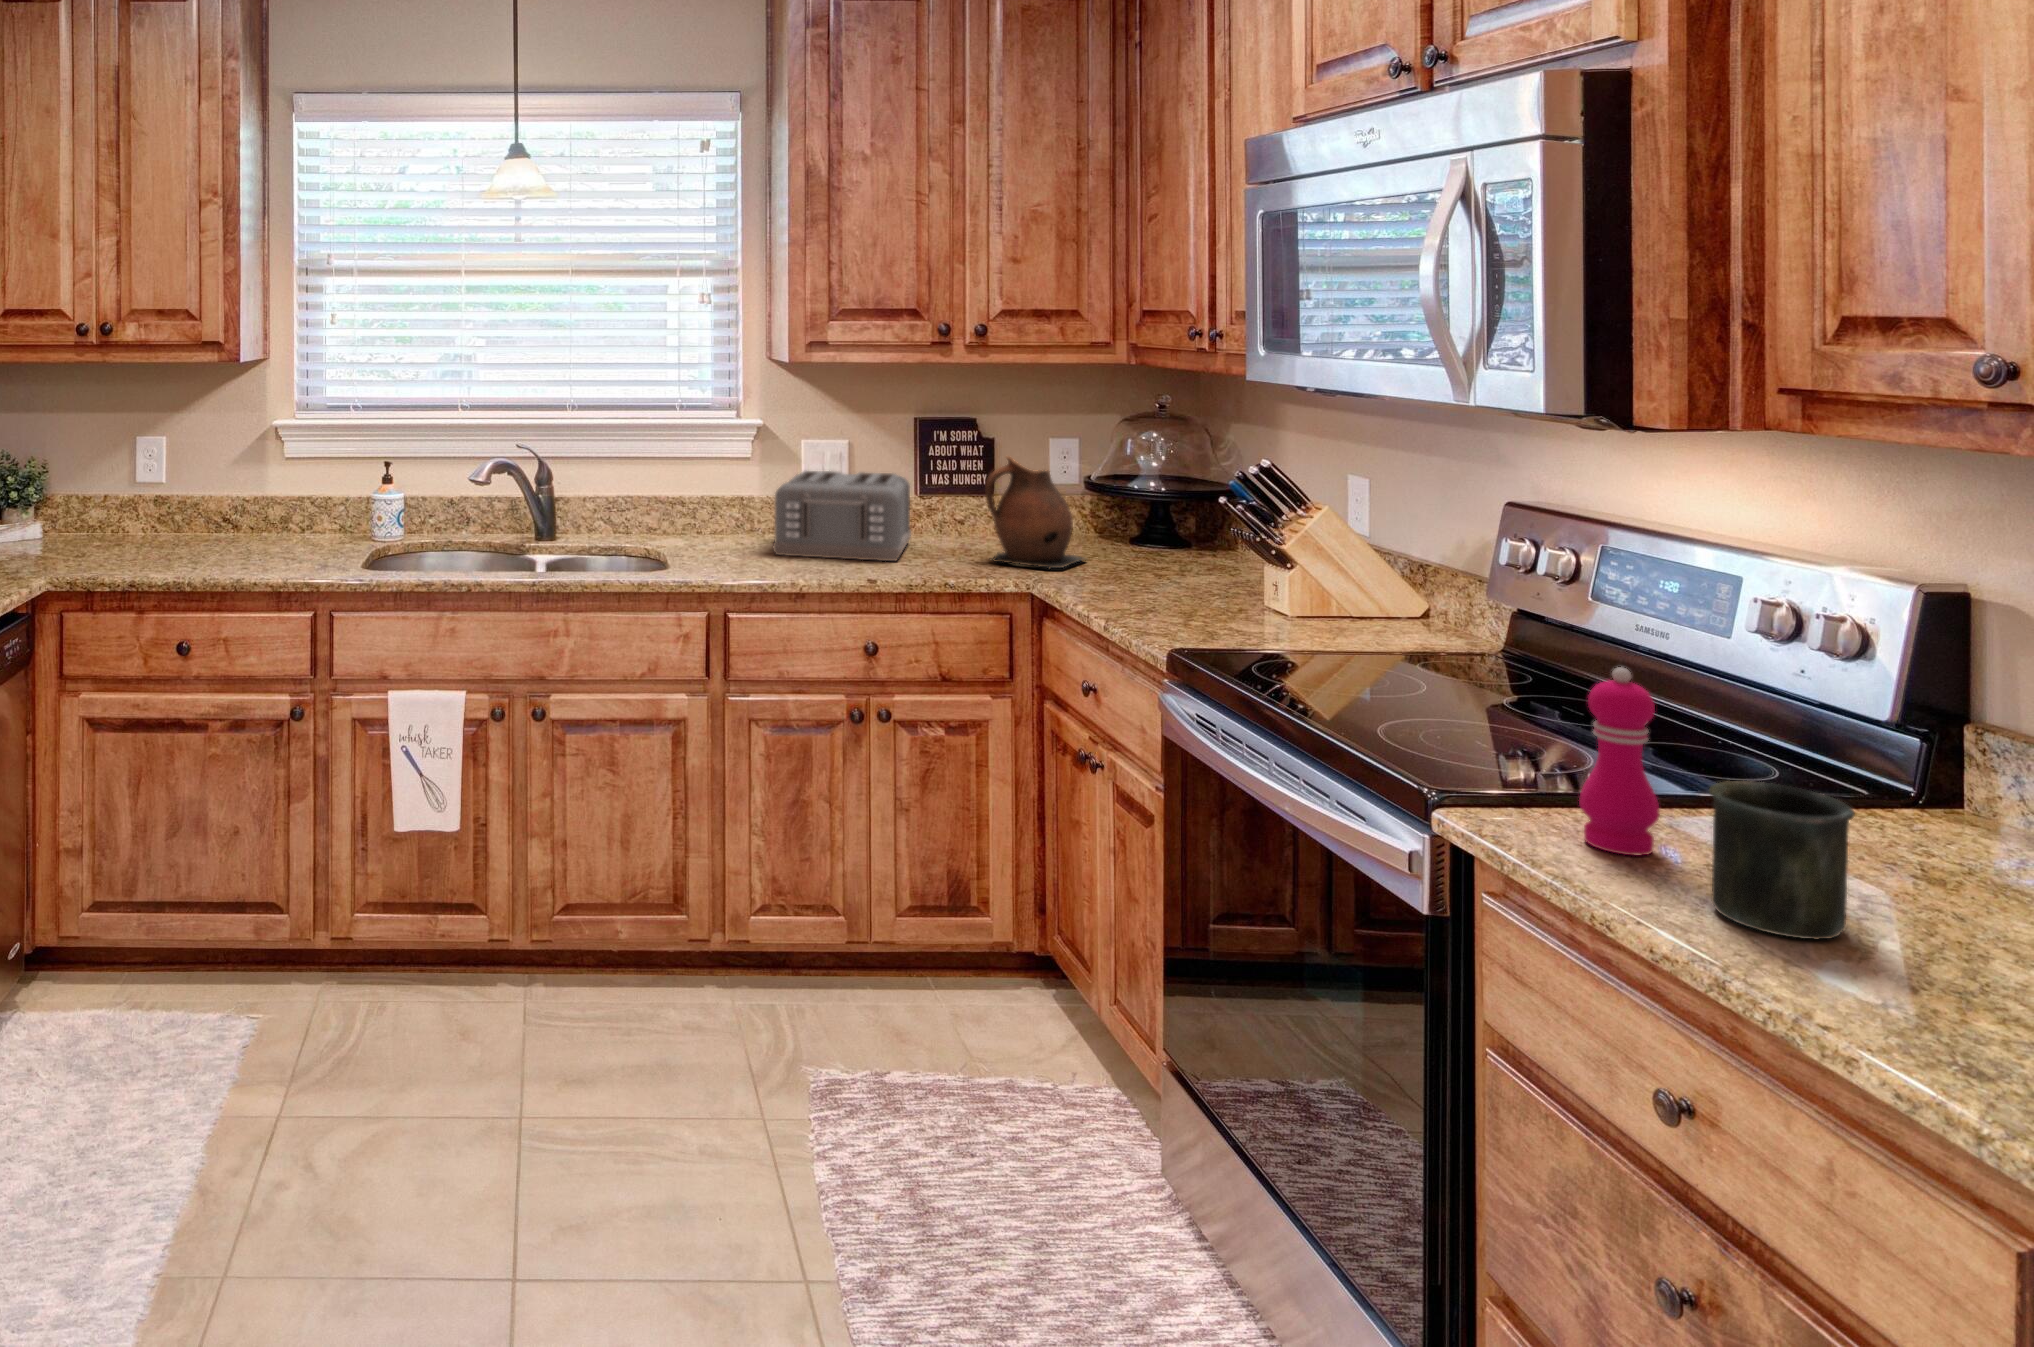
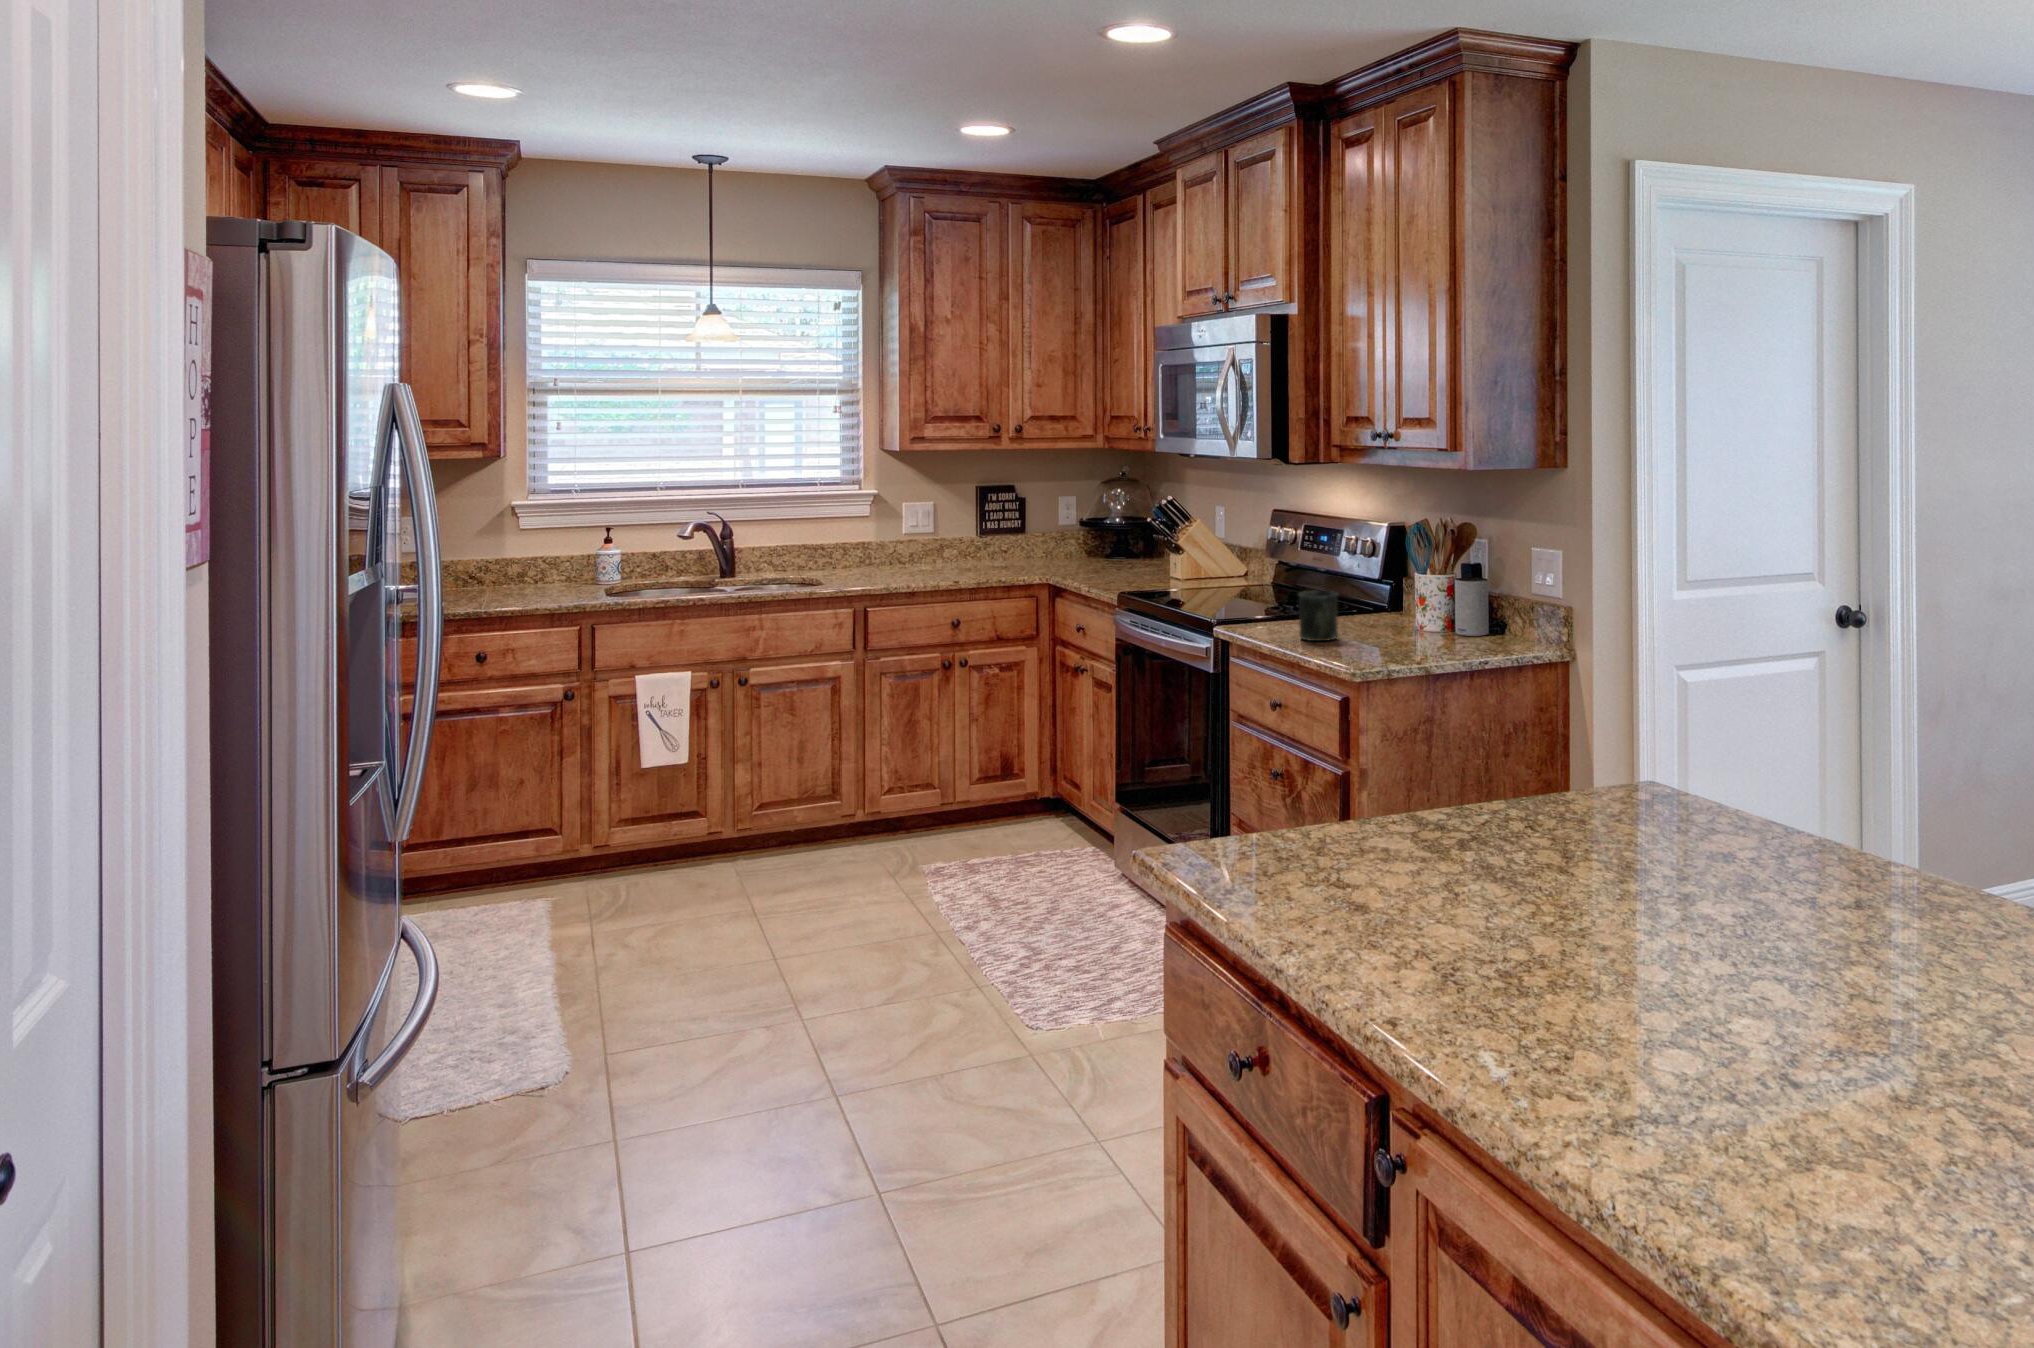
ceramic pitcher: present [985,456,1085,569] -> none [1020,503,1080,570]
toaster: present [773,471,911,561] -> none [888,519,973,573]
pepper mill: present [1579,667,1660,855] -> none [1267,557,1293,631]

